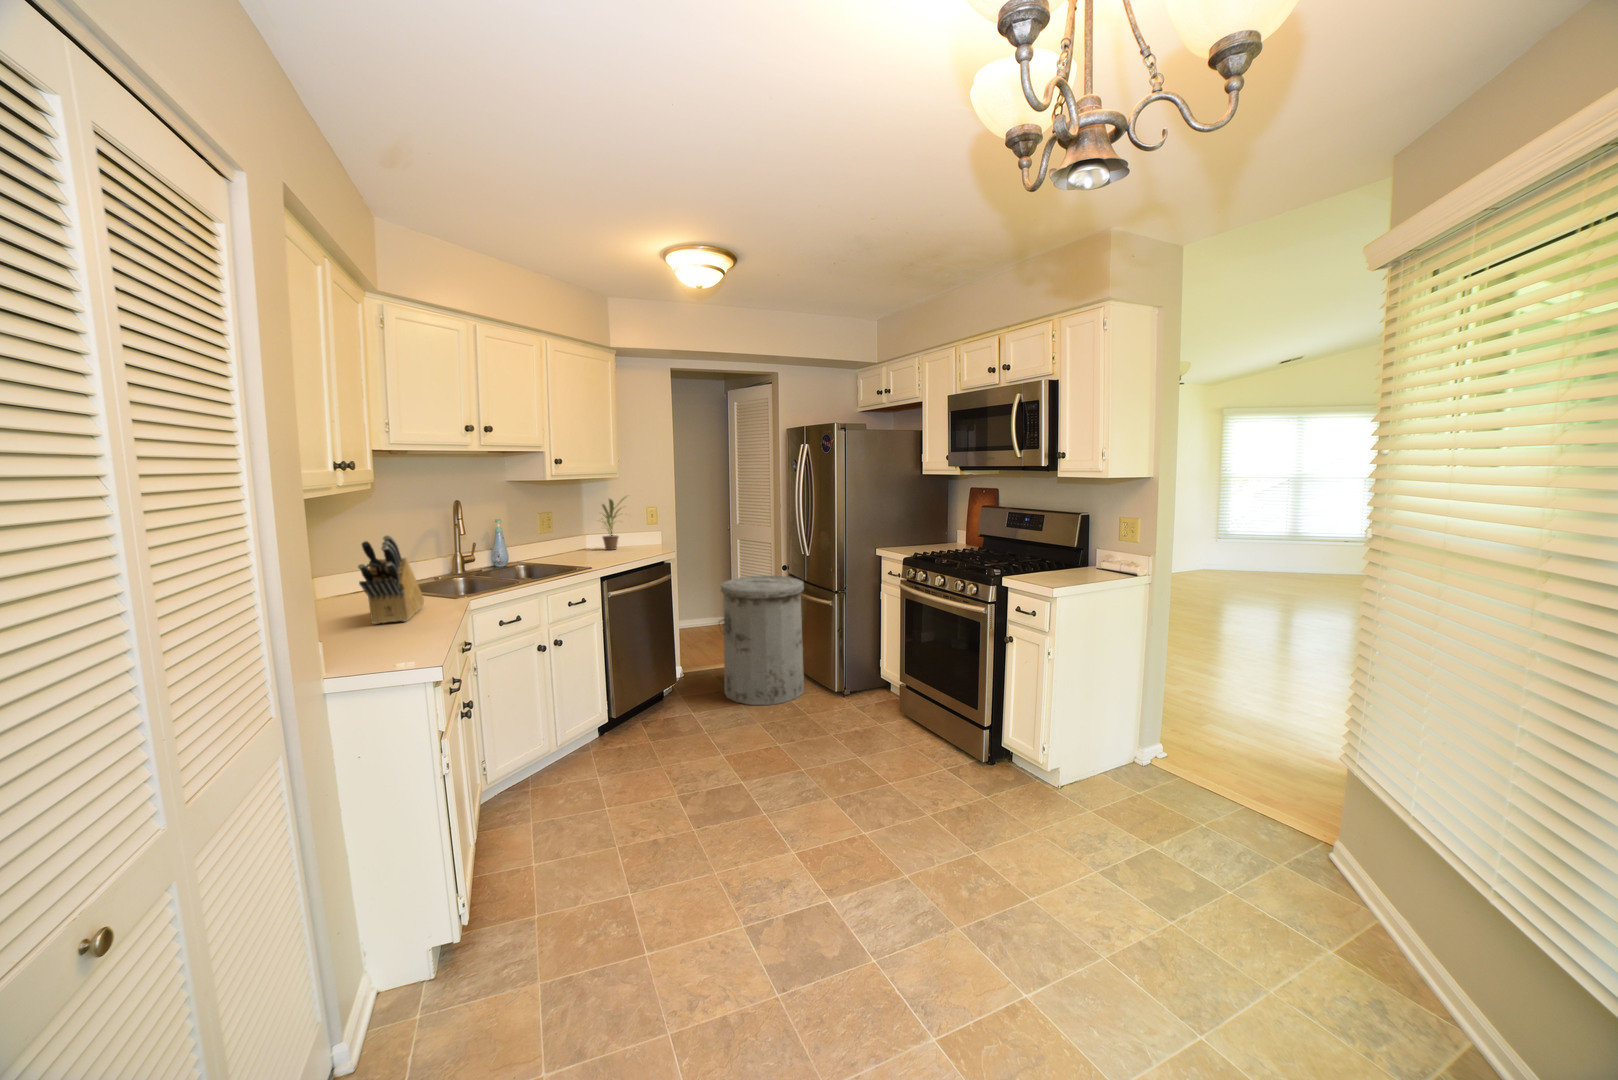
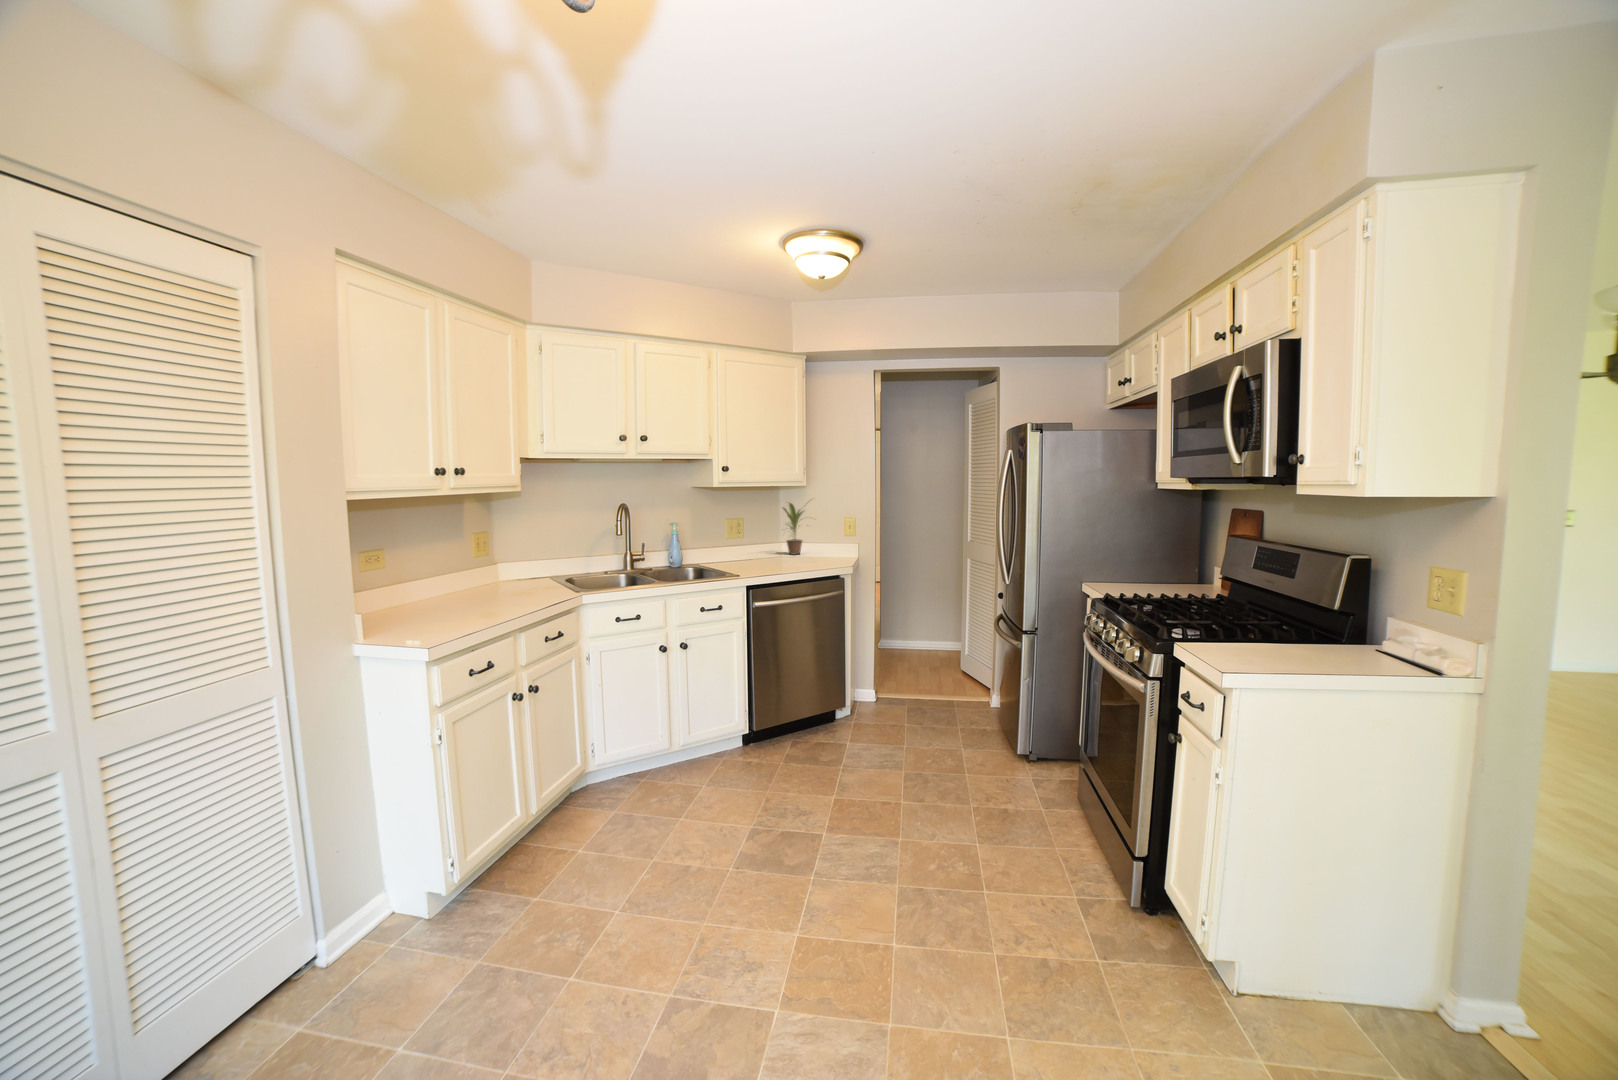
knife block: present [358,535,424,624] -> none [471,538,550,612]
trash can: present [719,576,804,705] -> none [884,597,993,754]

